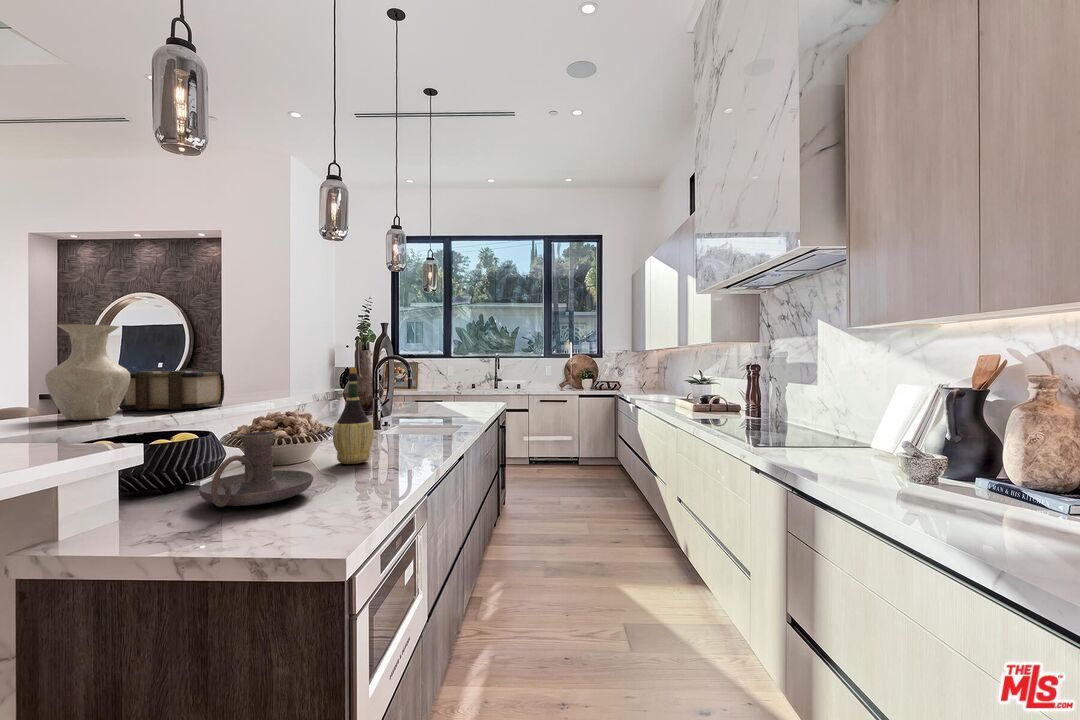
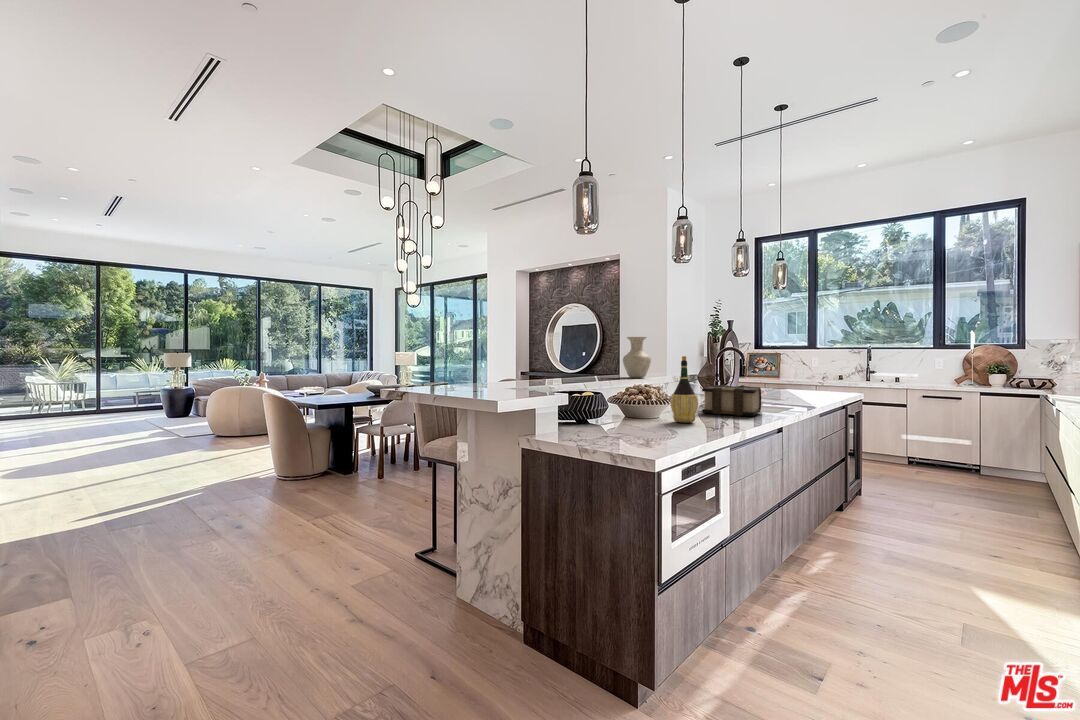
vase: present [45,324,130,420] -> present [623,337,651,378]
book: present [119,368,224,411] -> present [702,385,761,416]
candle holder: present [199,432,313,507] -> none [592,393,651,433]

